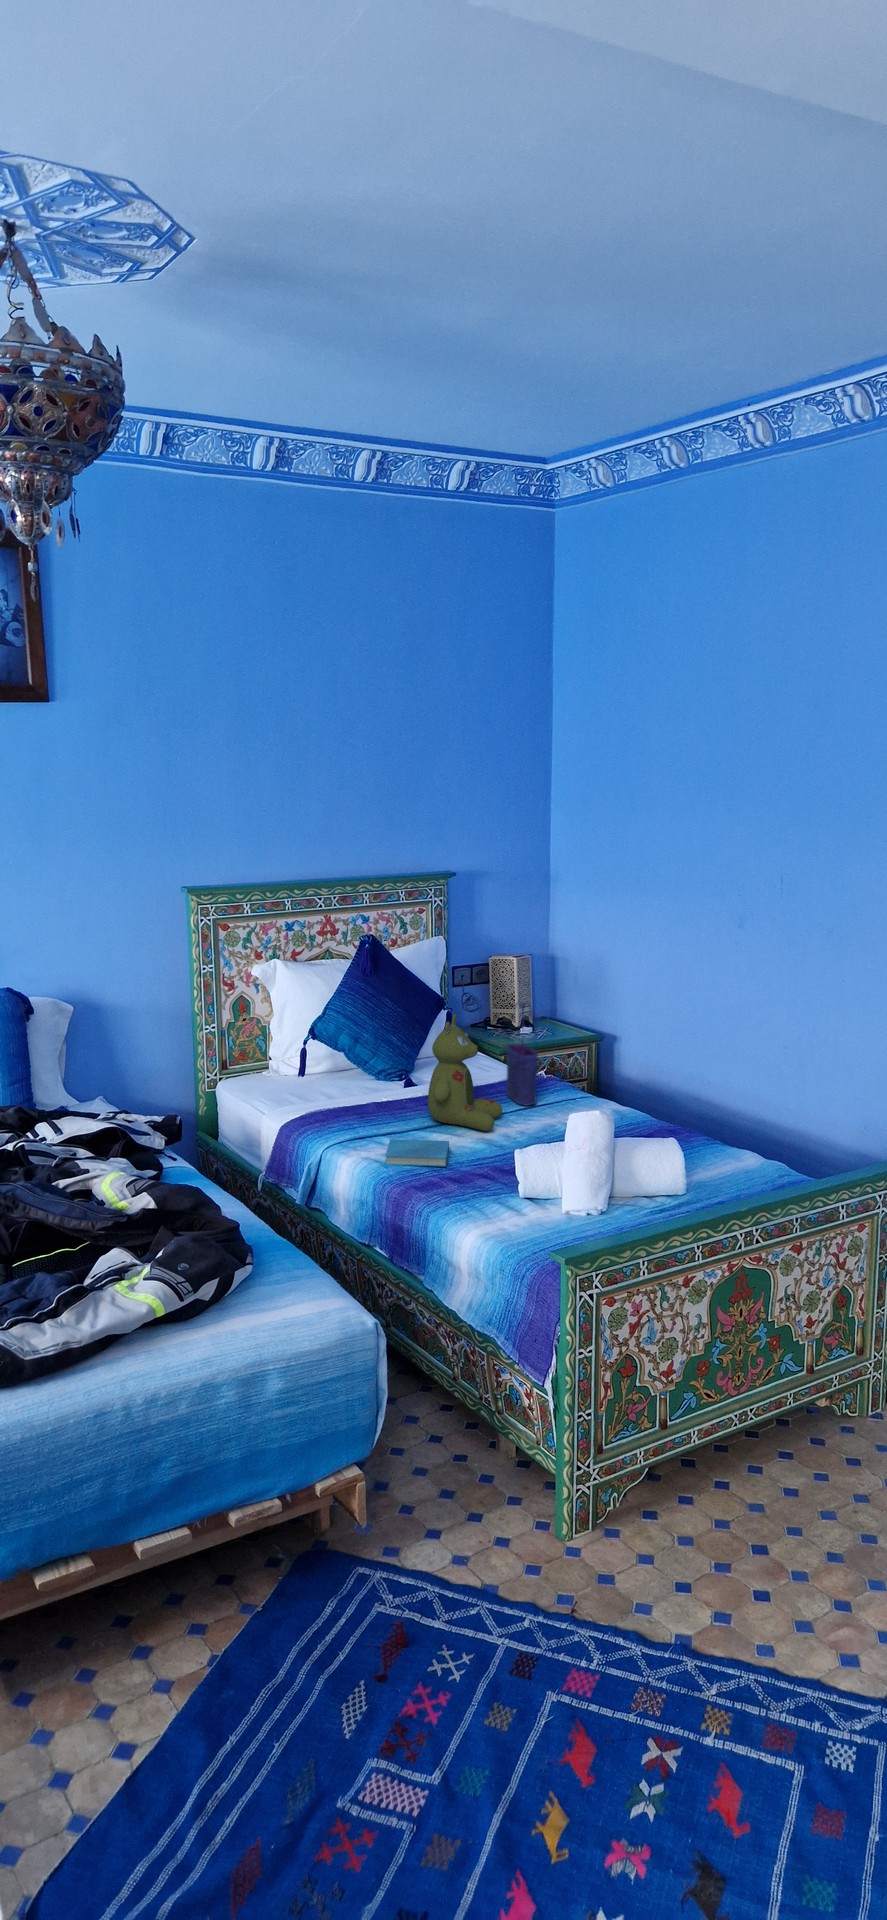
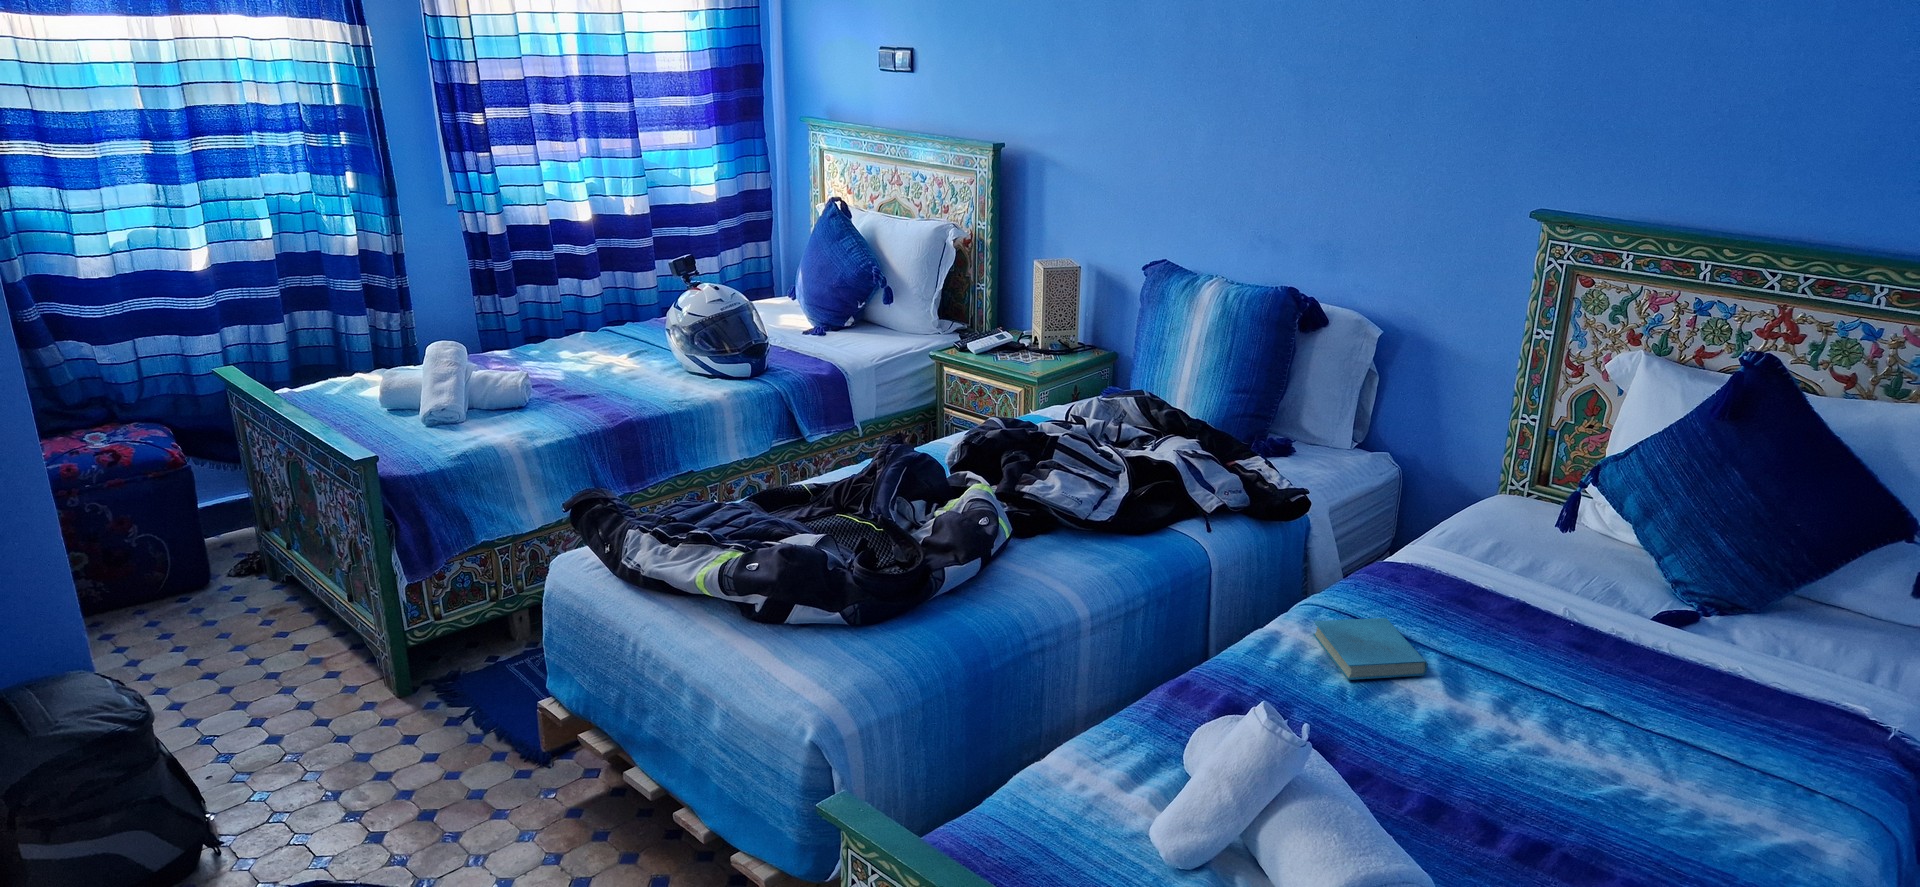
tote bag: present [506,1003,538,1105] -> none [1745,531,1843,739]
stuffed bear: present [428,1014,502,1131] -> none [1491,489,1656,704]

